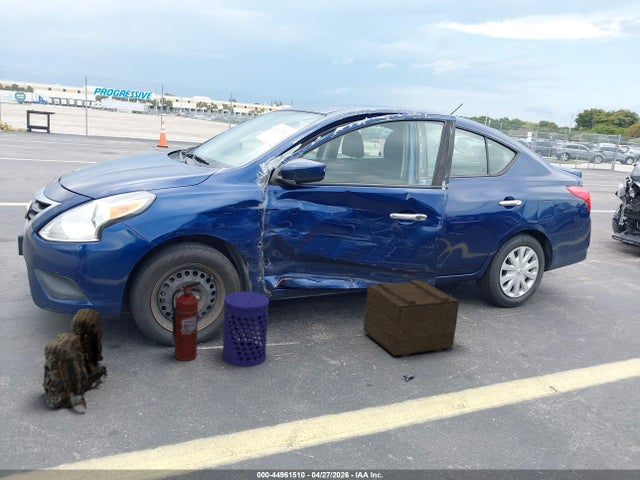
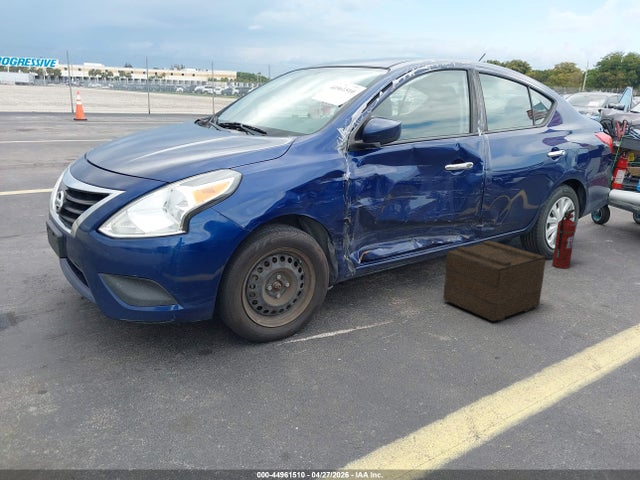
fire extinguisher: present [171,281,201,361] -> present [552,209,576,268]
waste bin: present [222,292,269,367] -> none [321,272,372,356]
backpack: present [42,309,107,409] -> none [155,314,221,440]

